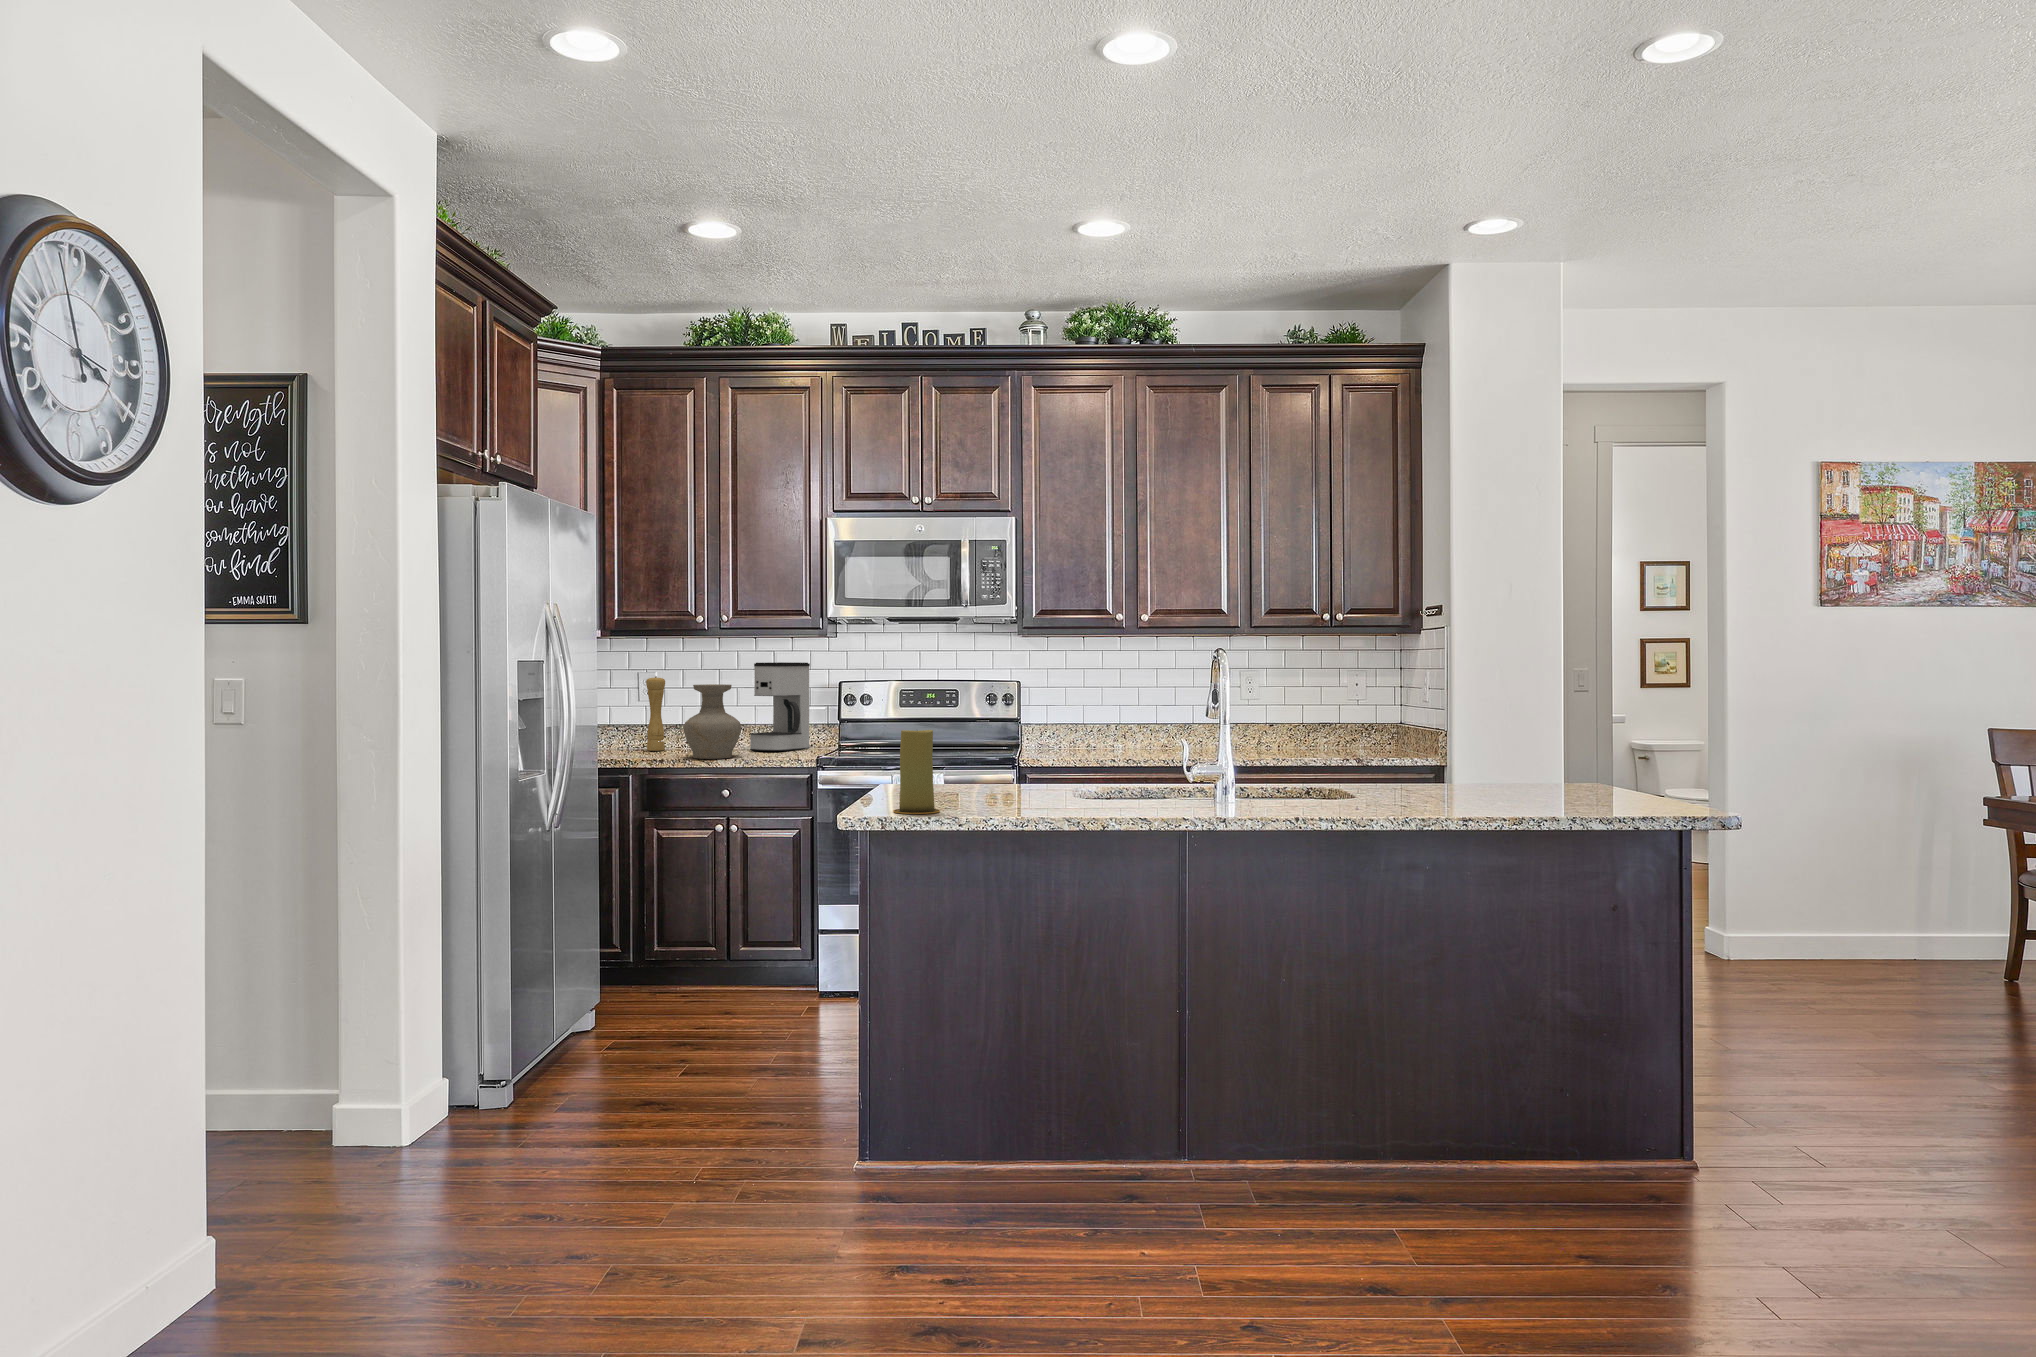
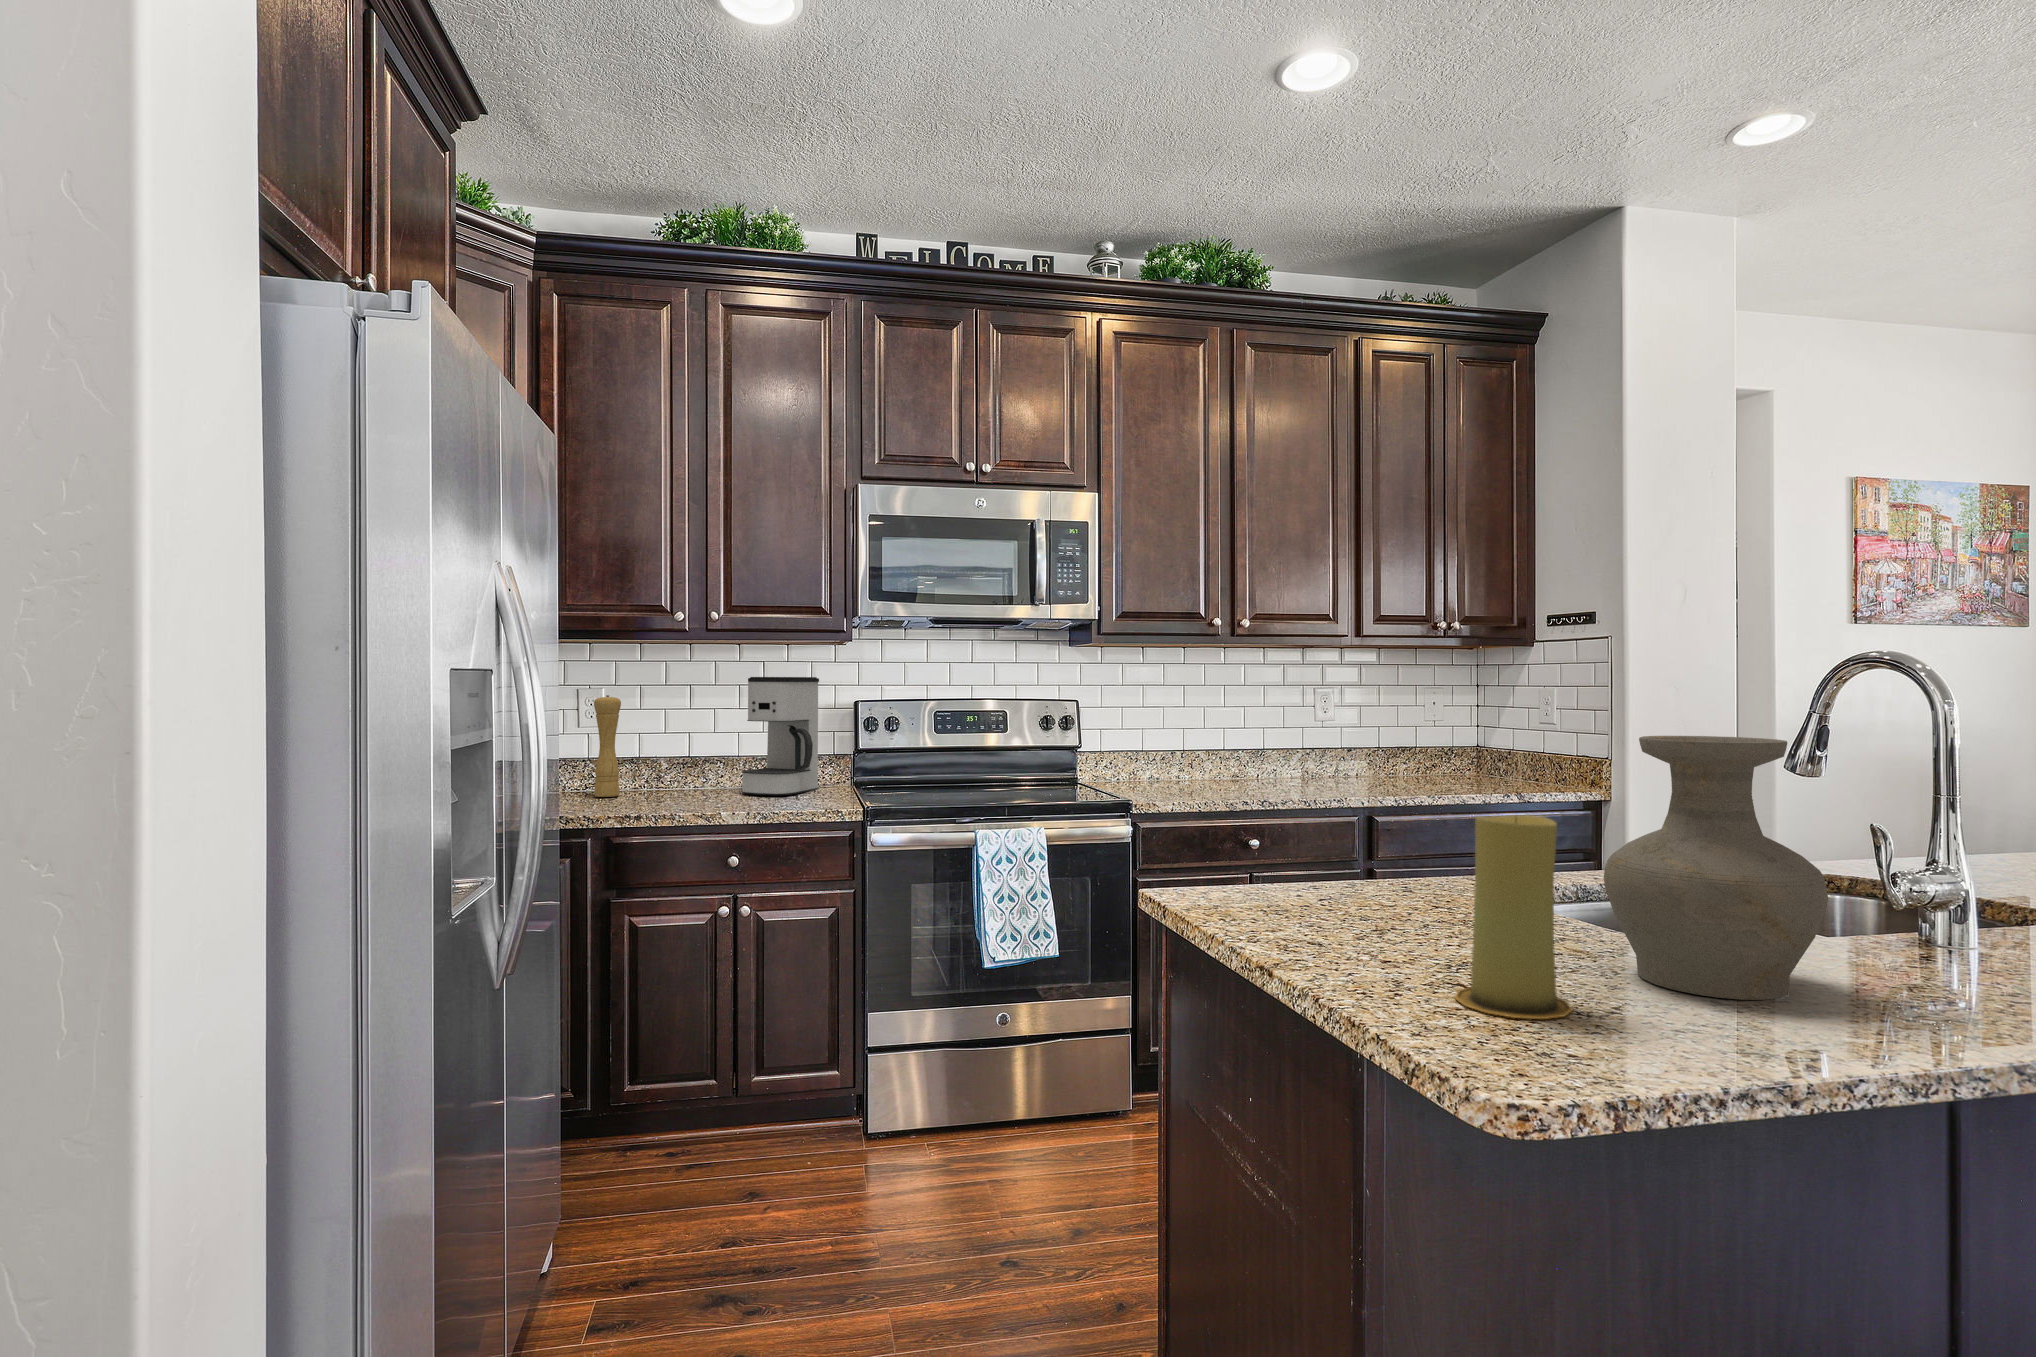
vase: present [684,684,741,759] -> present [1604,736,1828,1000]

